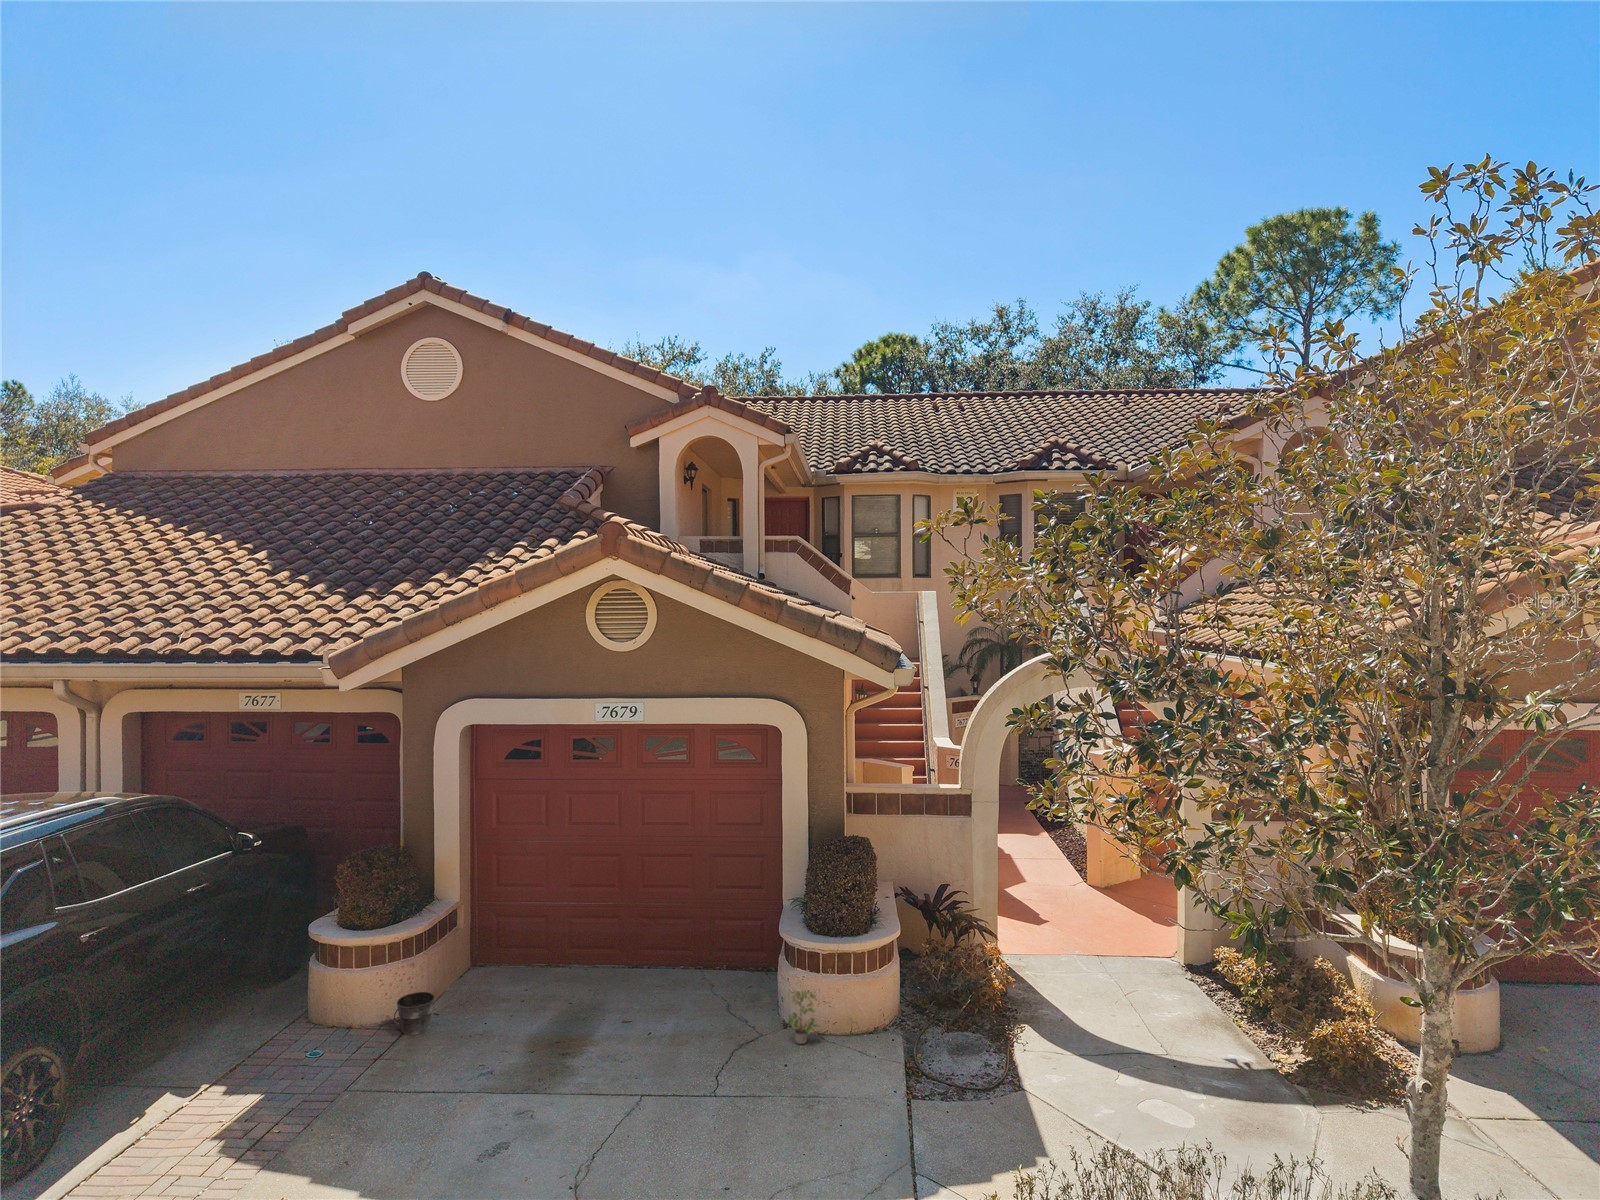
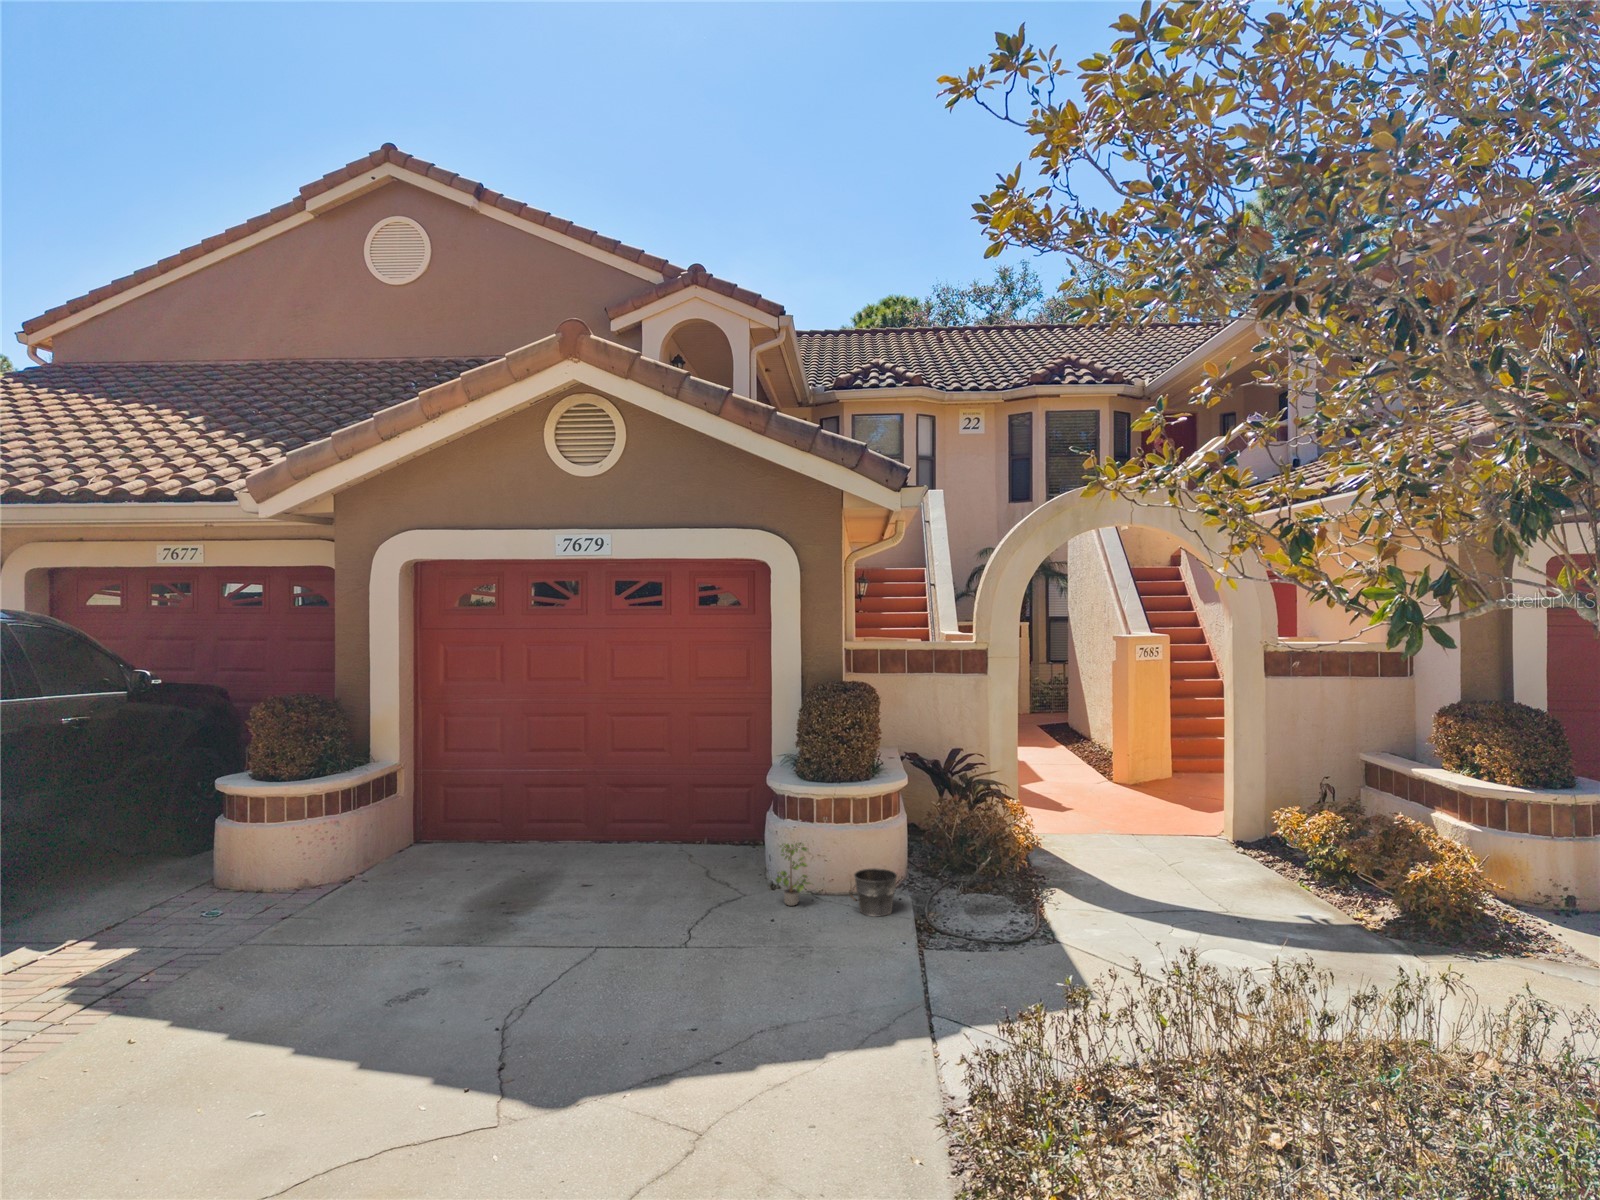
bucket: present [394,992,435,1035] -> present [850,868,897,916]

